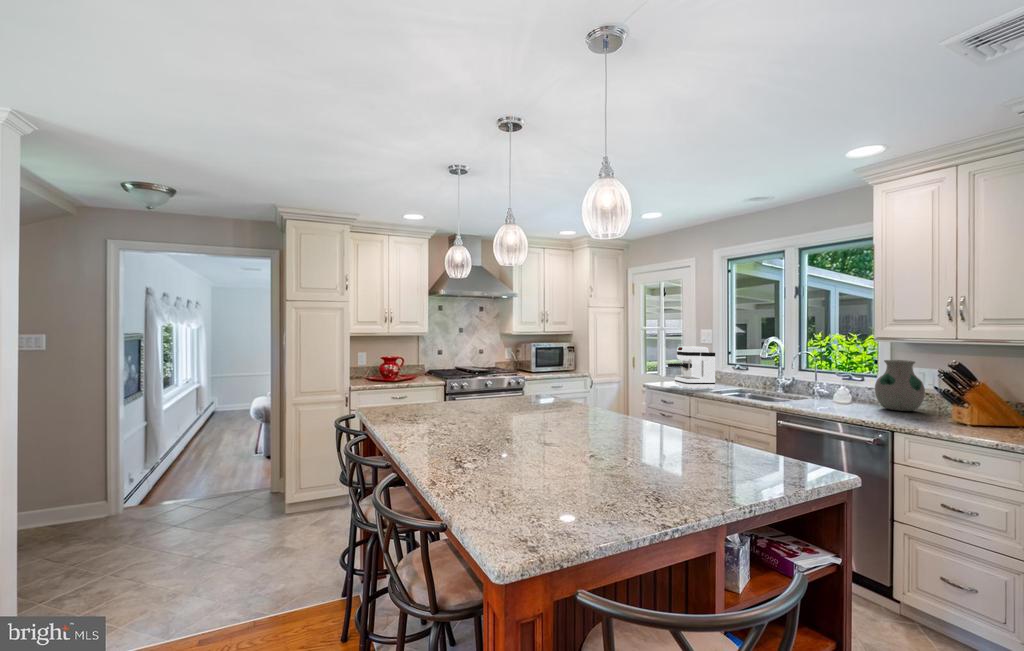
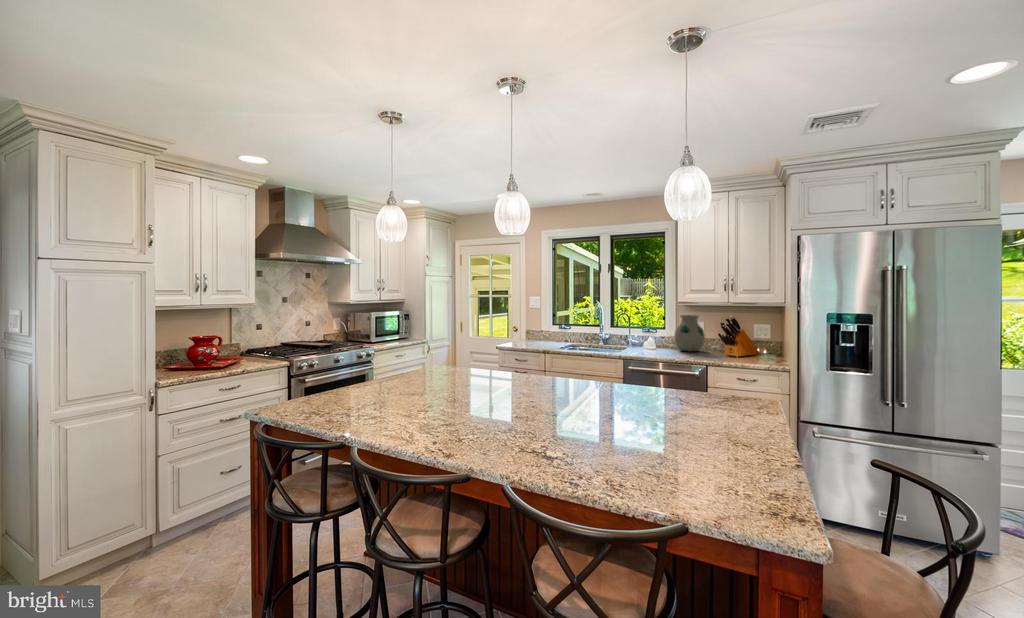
coffee maker: present [668,346,715,389] -> none [515,310,554,347]

